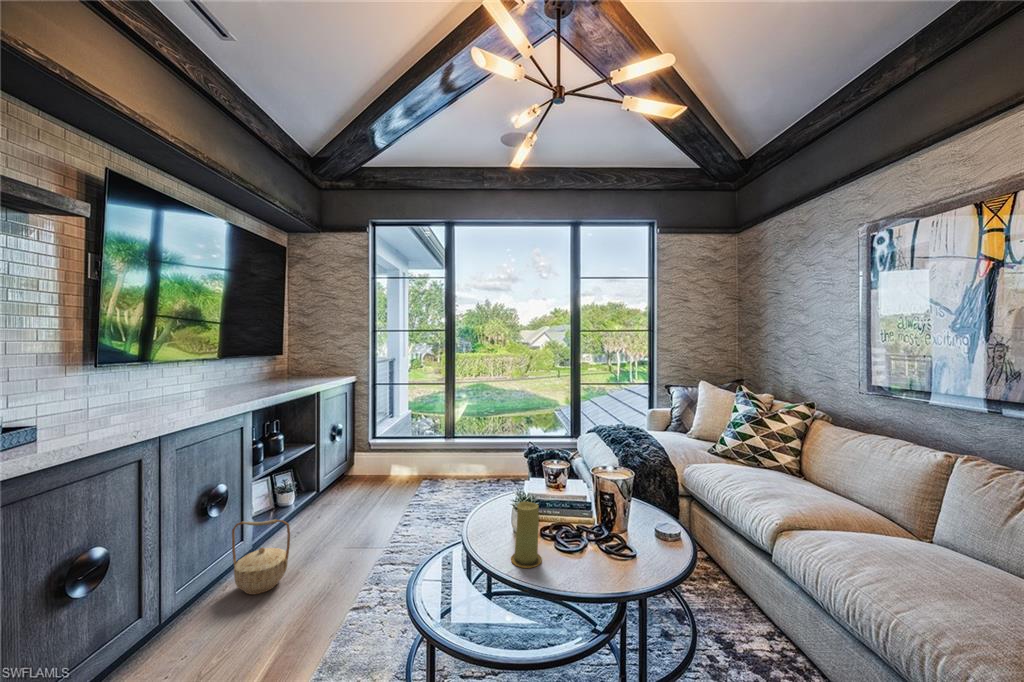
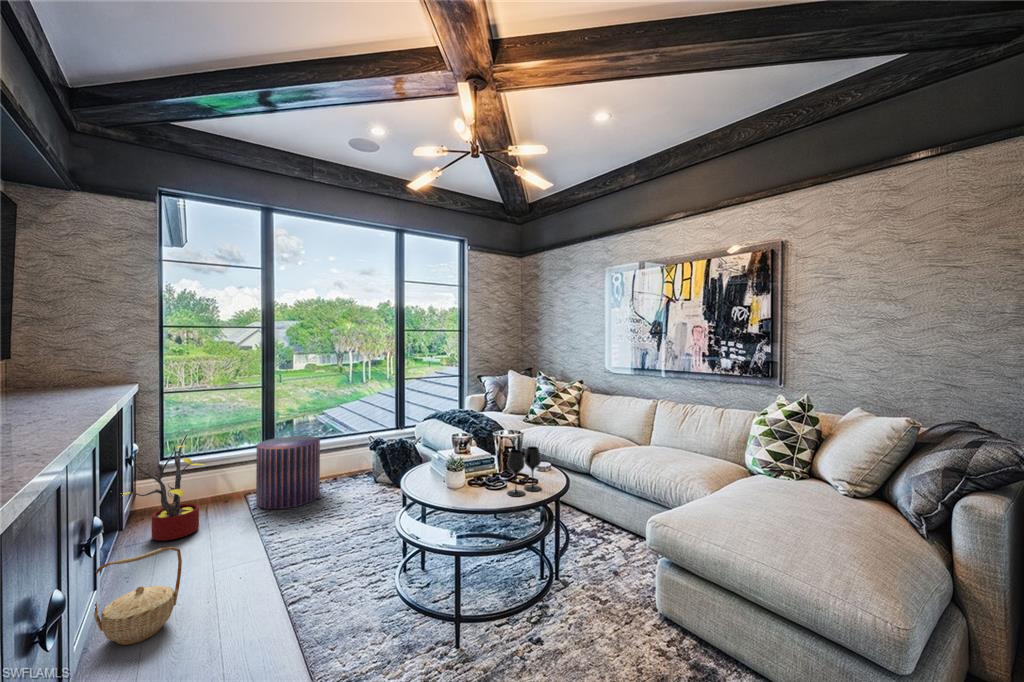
decorative plant: none [309,420,392,506] -> present [122,435,204,540]
pouf: none [424,431,477,500] -> present [256,436,320,509]
candle: present [511,502,542,568] -> none [472,456,494,500]
wine glass: none [559,504,620,578] -> present [507,446,541,496]

